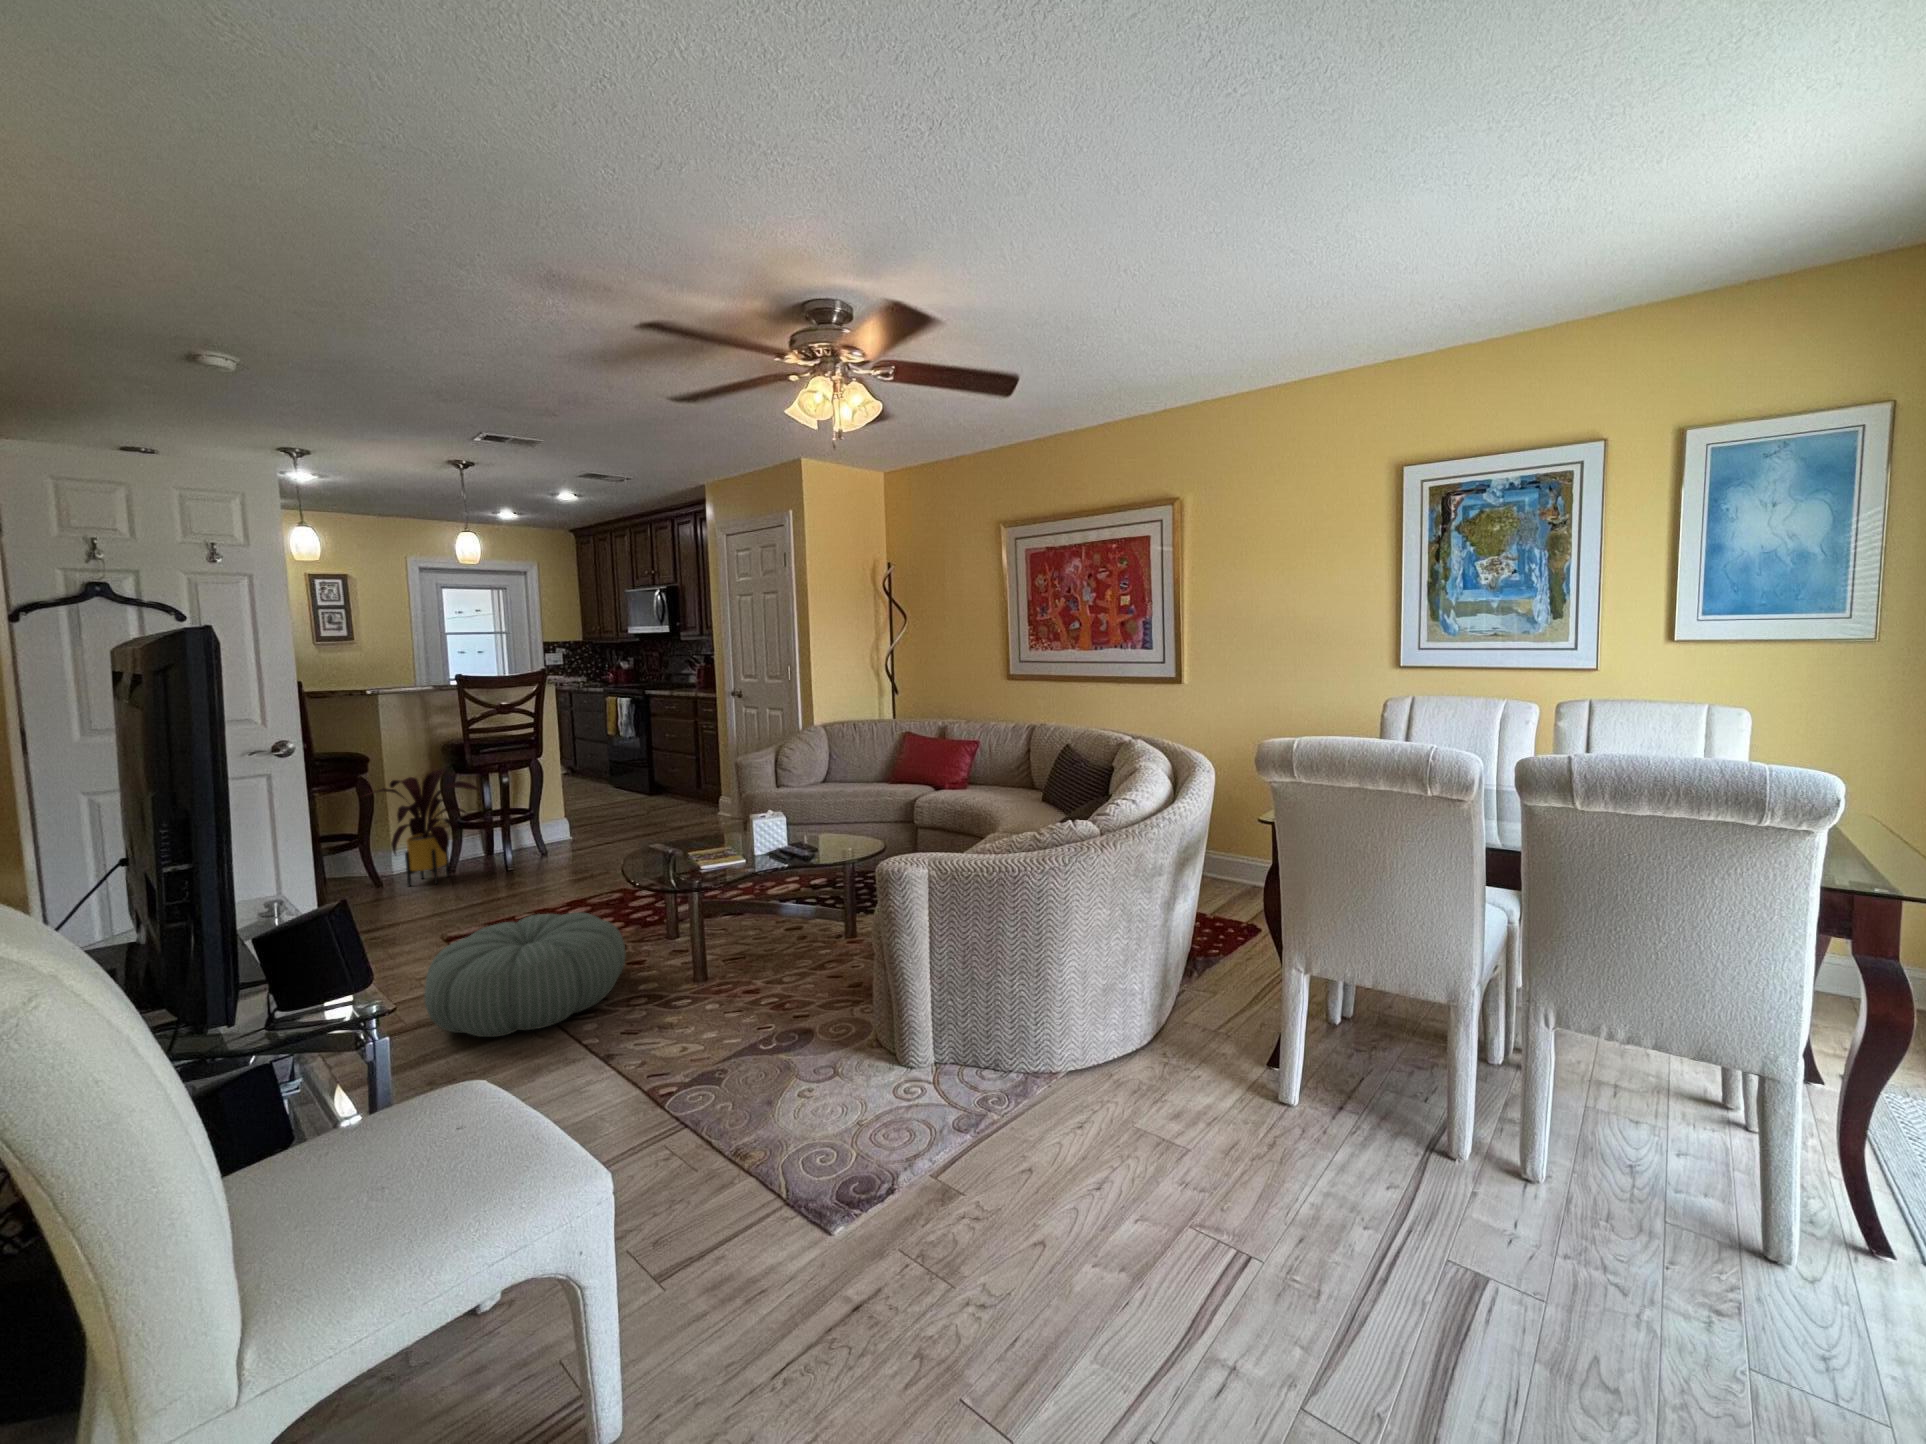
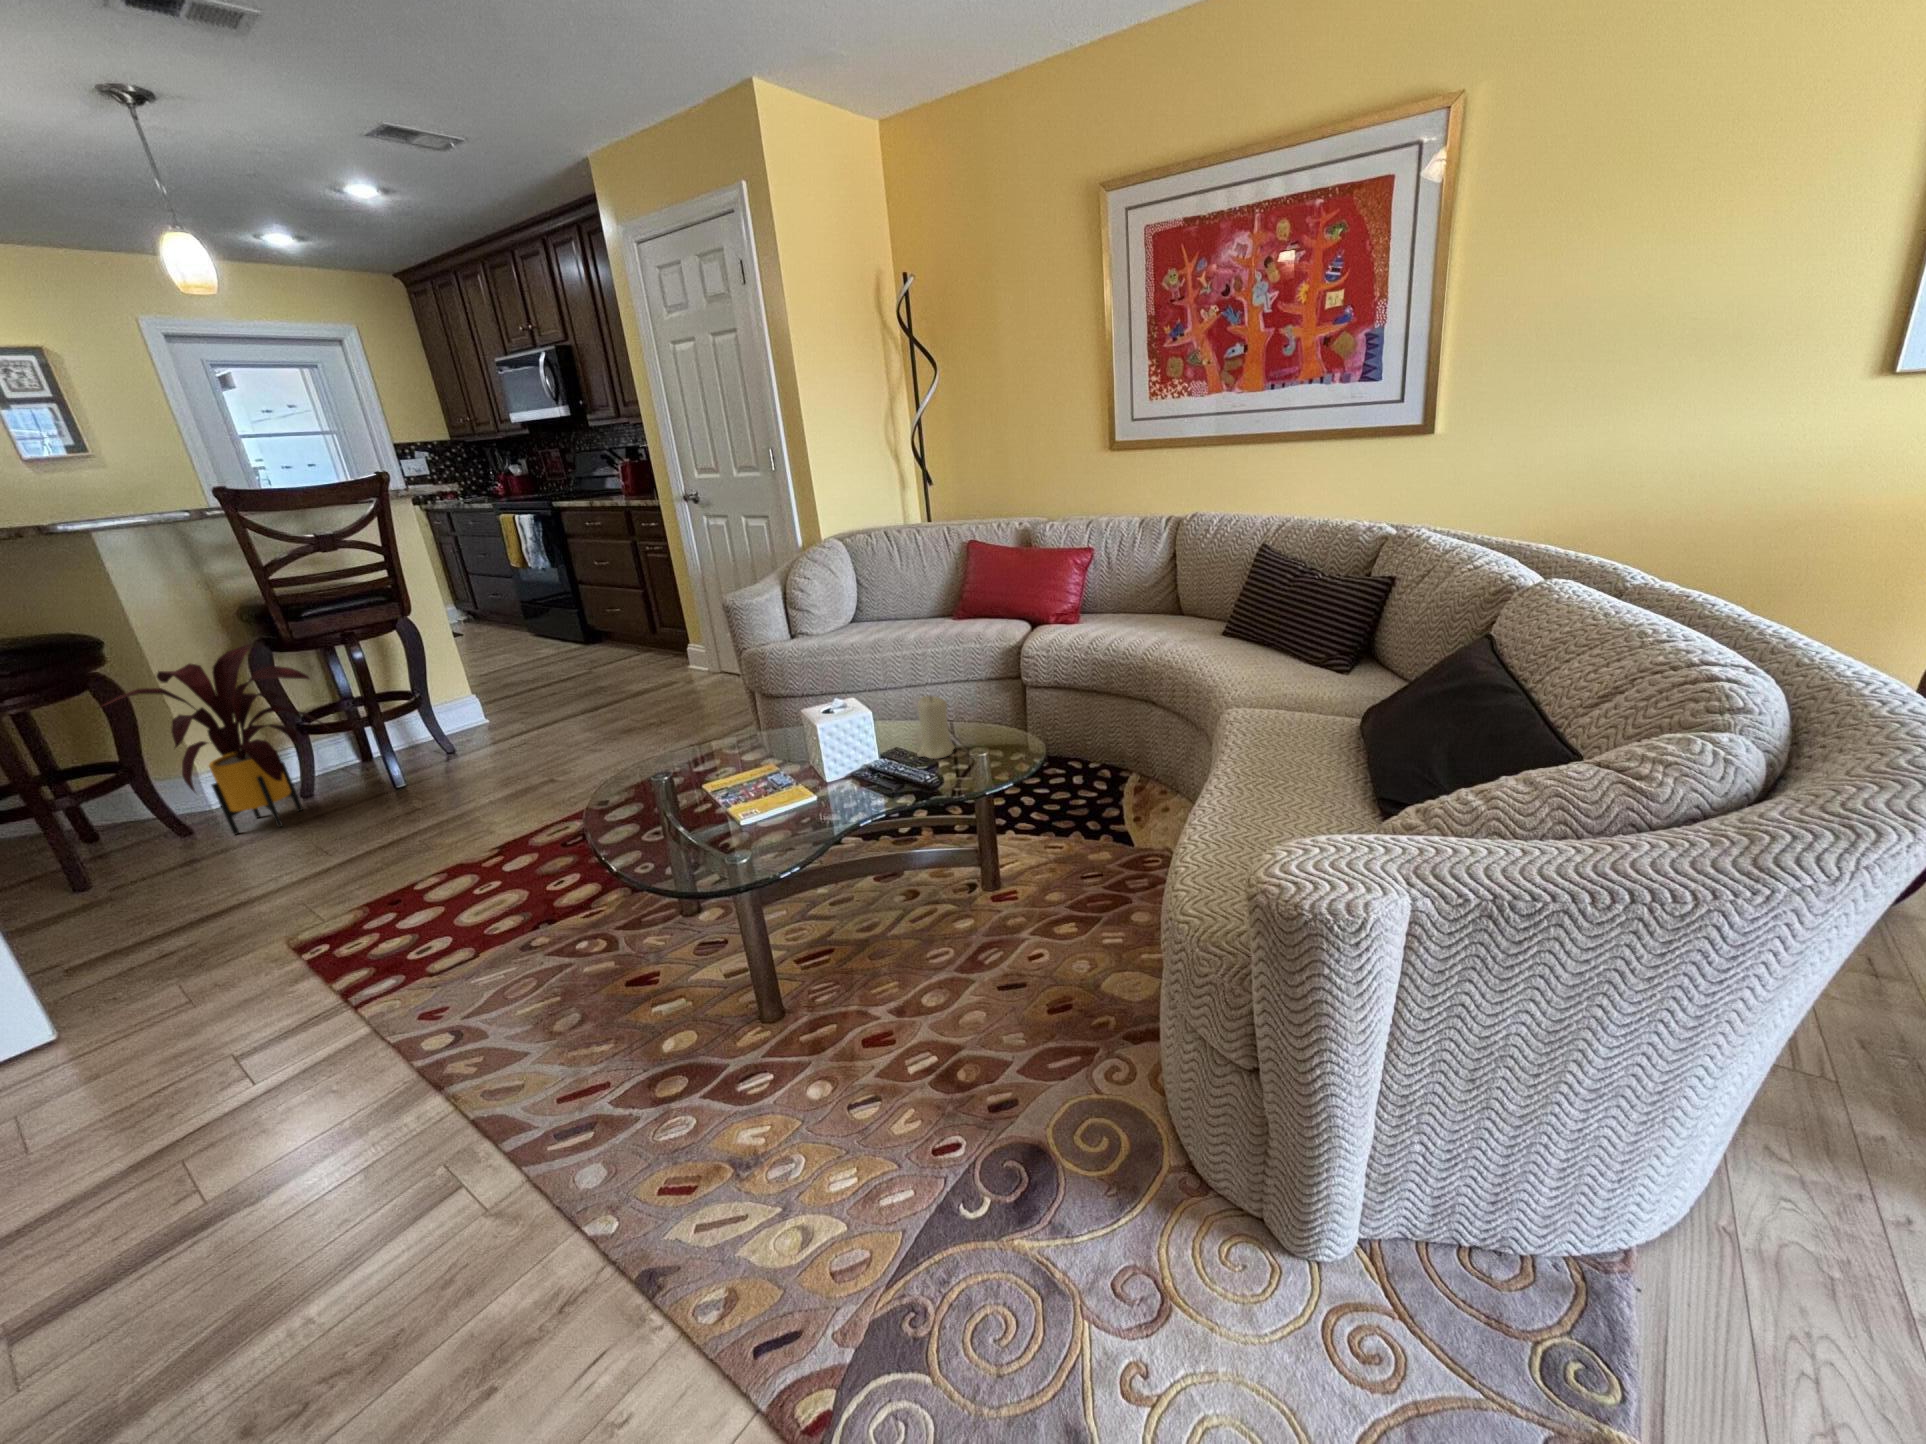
candle: none [813,815,837,852] -> present [917,696,955,759]
pouf: present [424,912,625,1037] -> none [211,922,628,1248]

